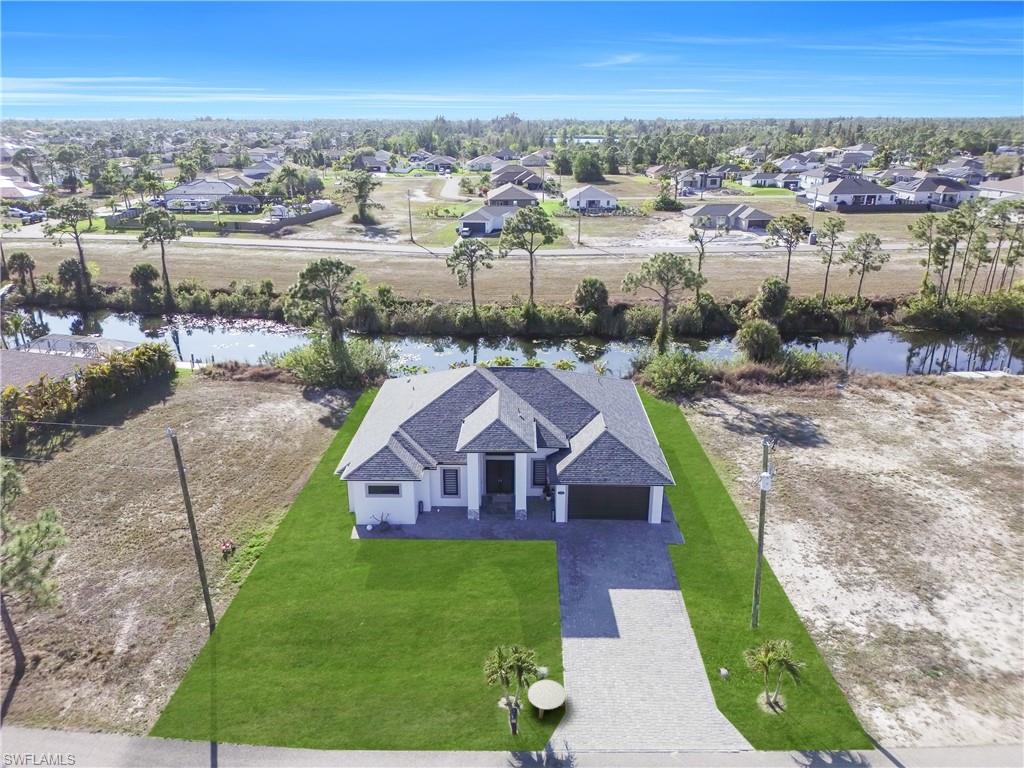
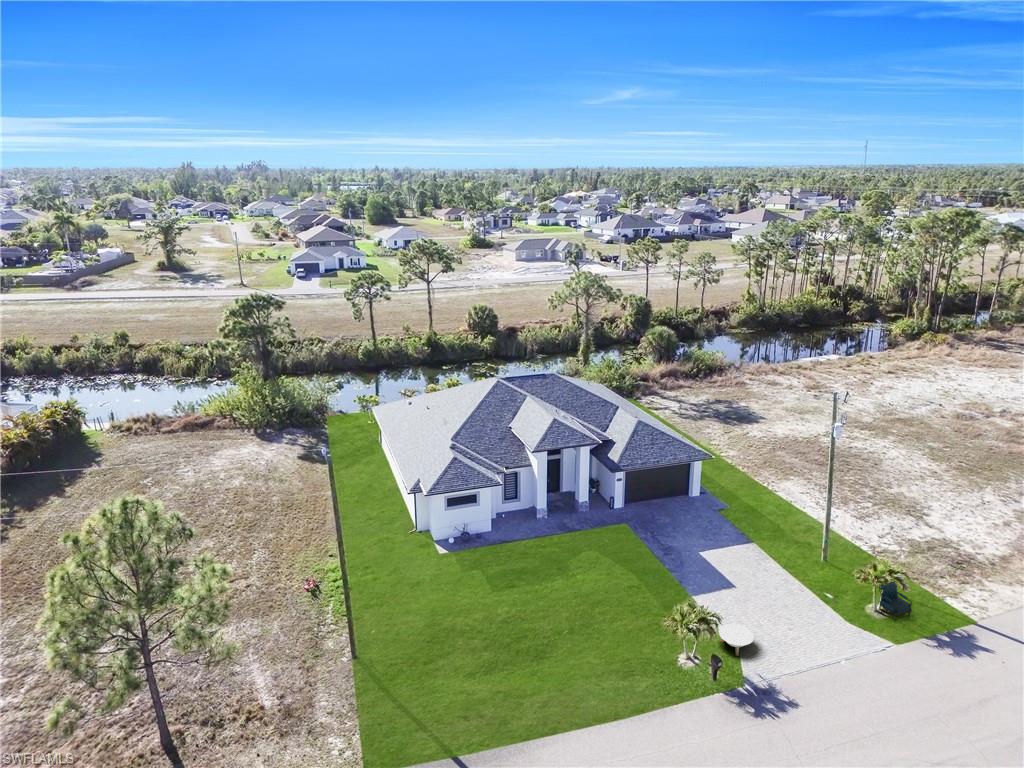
chair: none [755,678,791,727] -> present [879,582,912,620]

